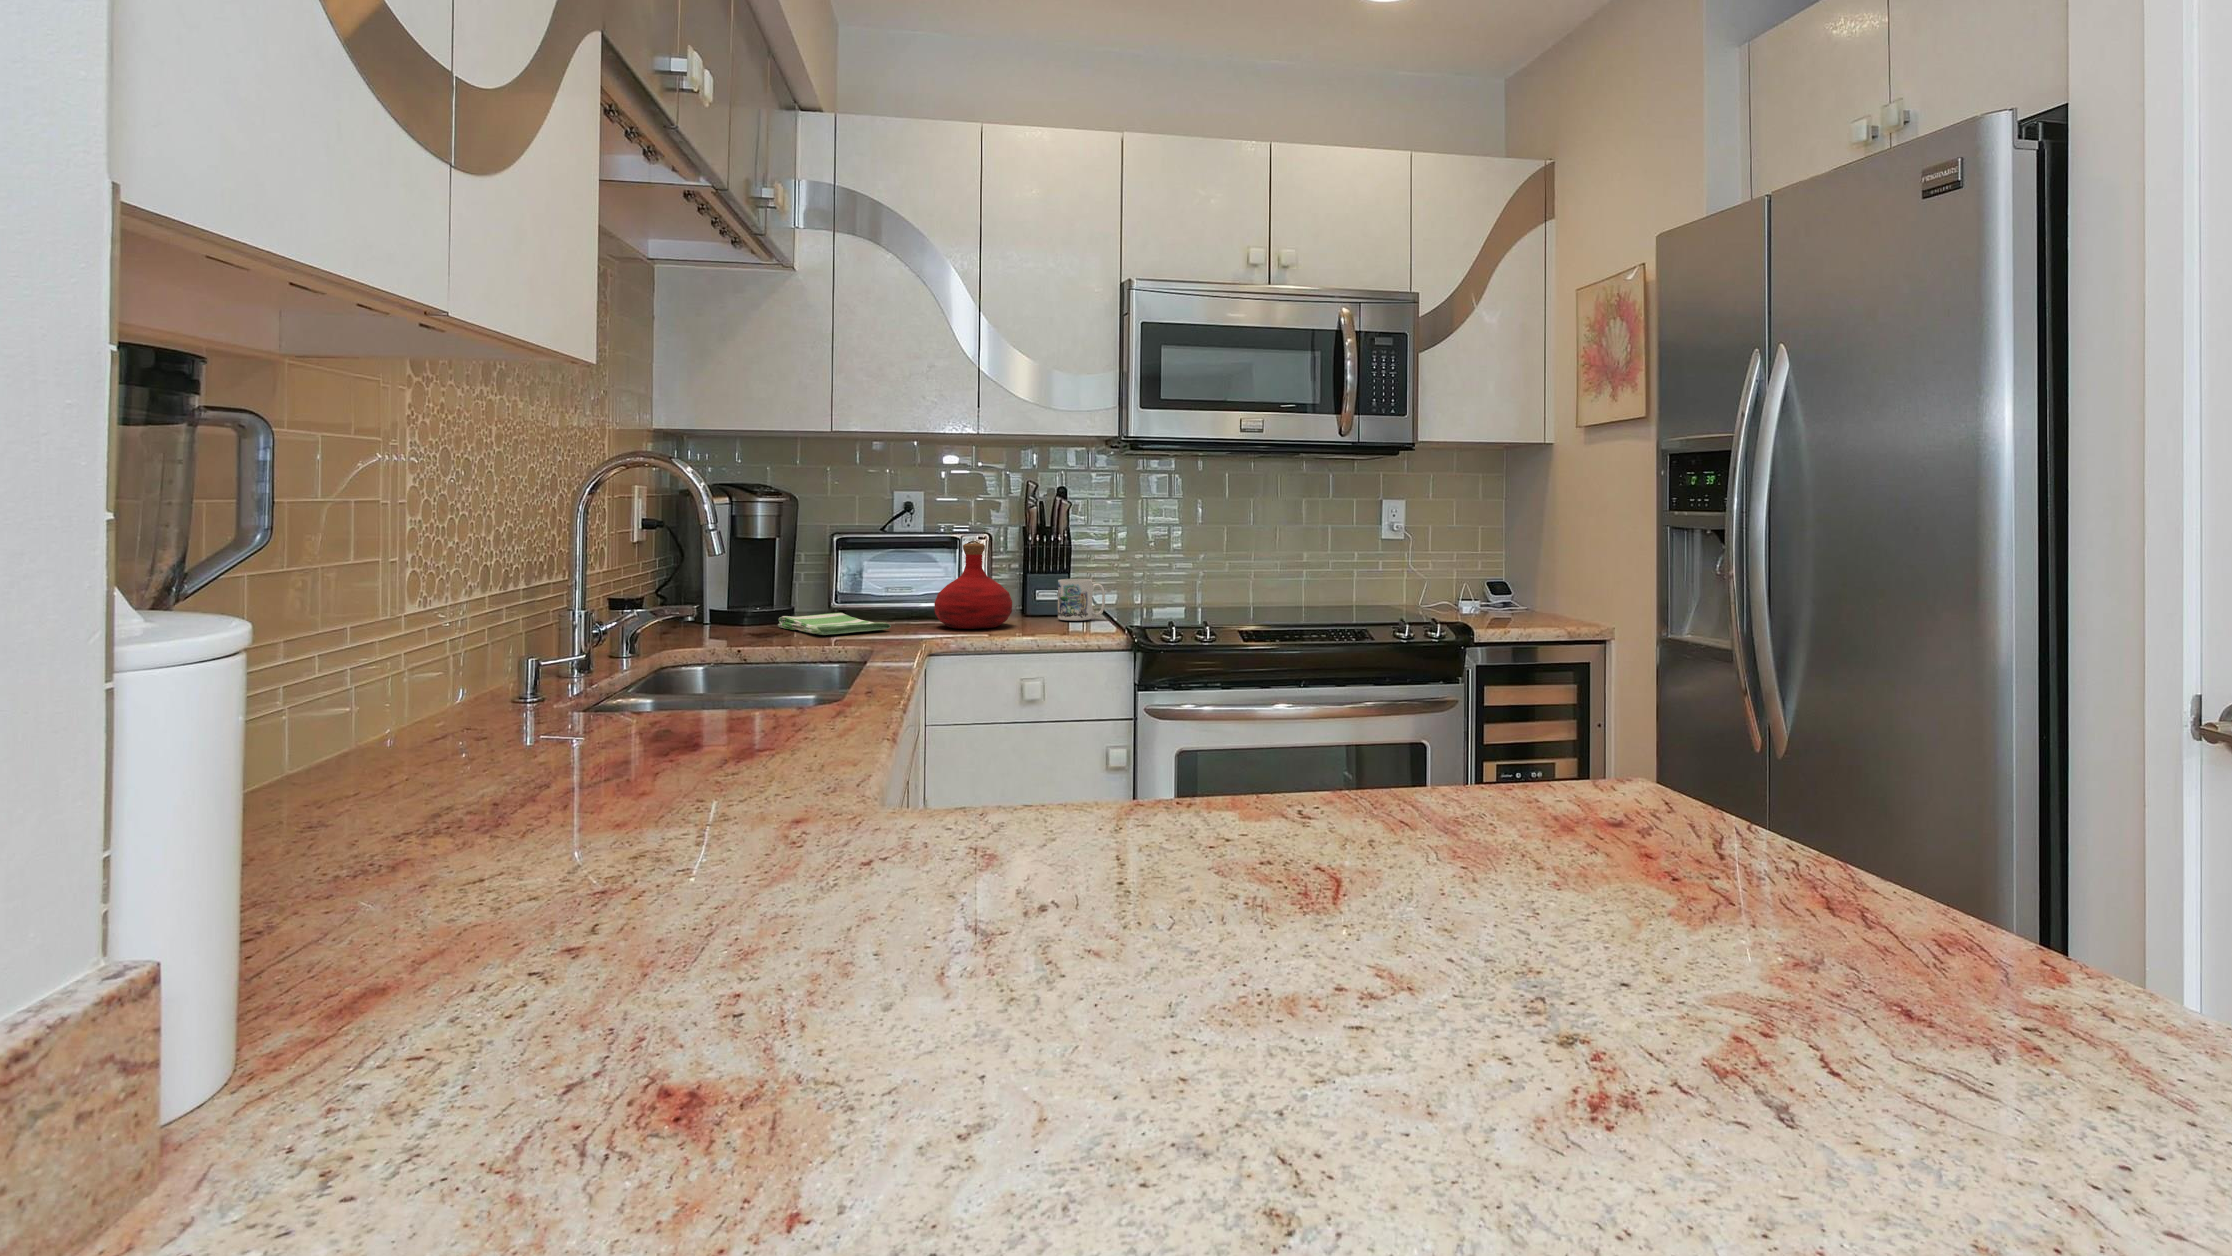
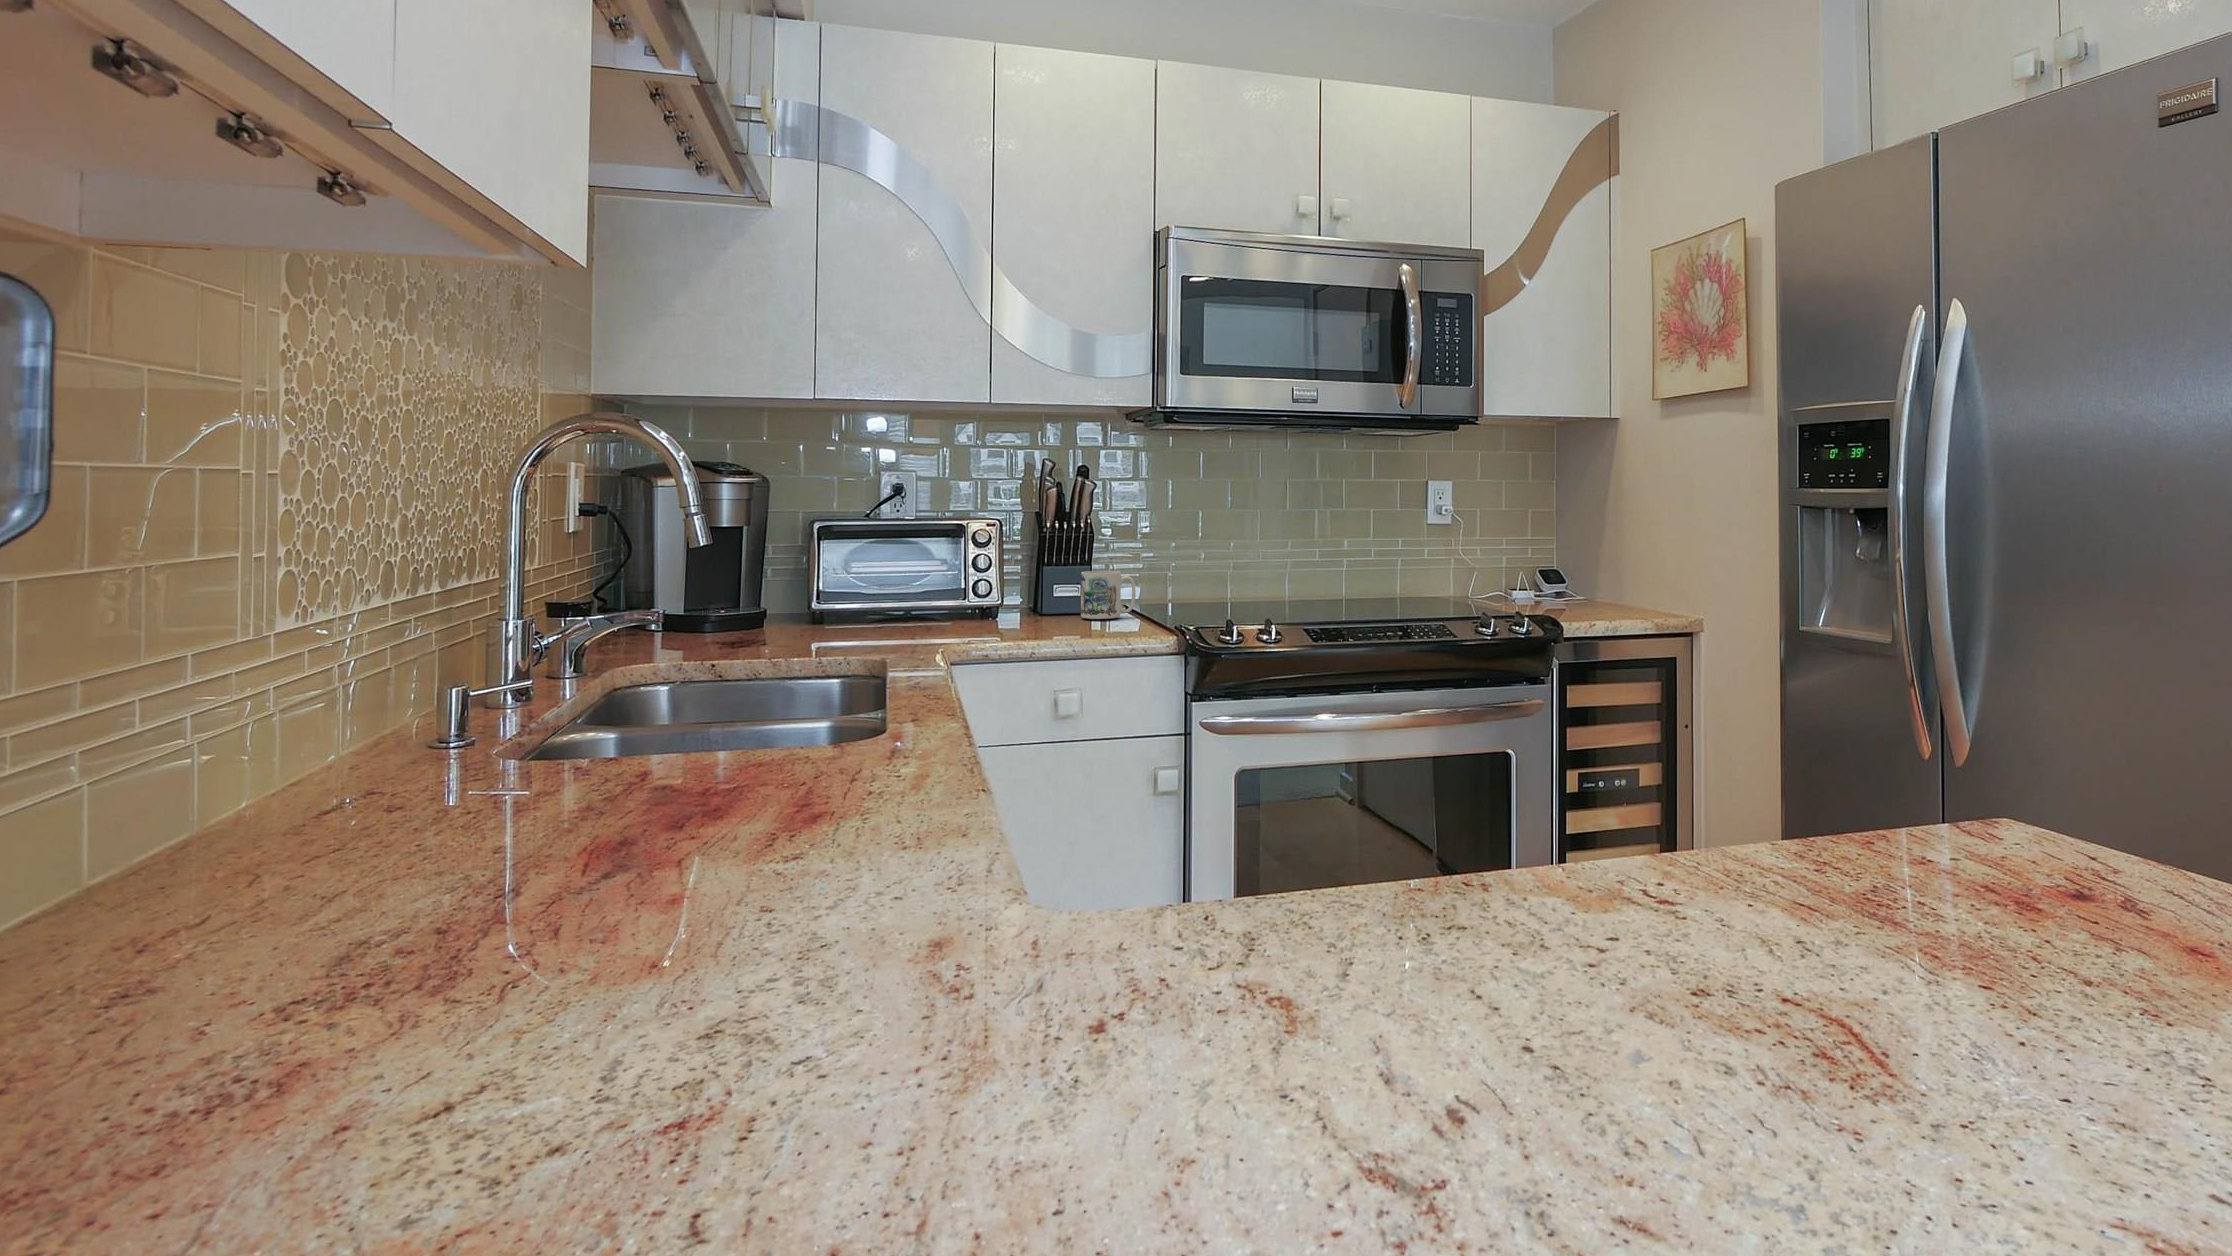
bottle: present [934,543,1012,629] -> none [940,531,1032,631]
dish towel: present [778,613,891,635] -> none [749,614,890,642]

